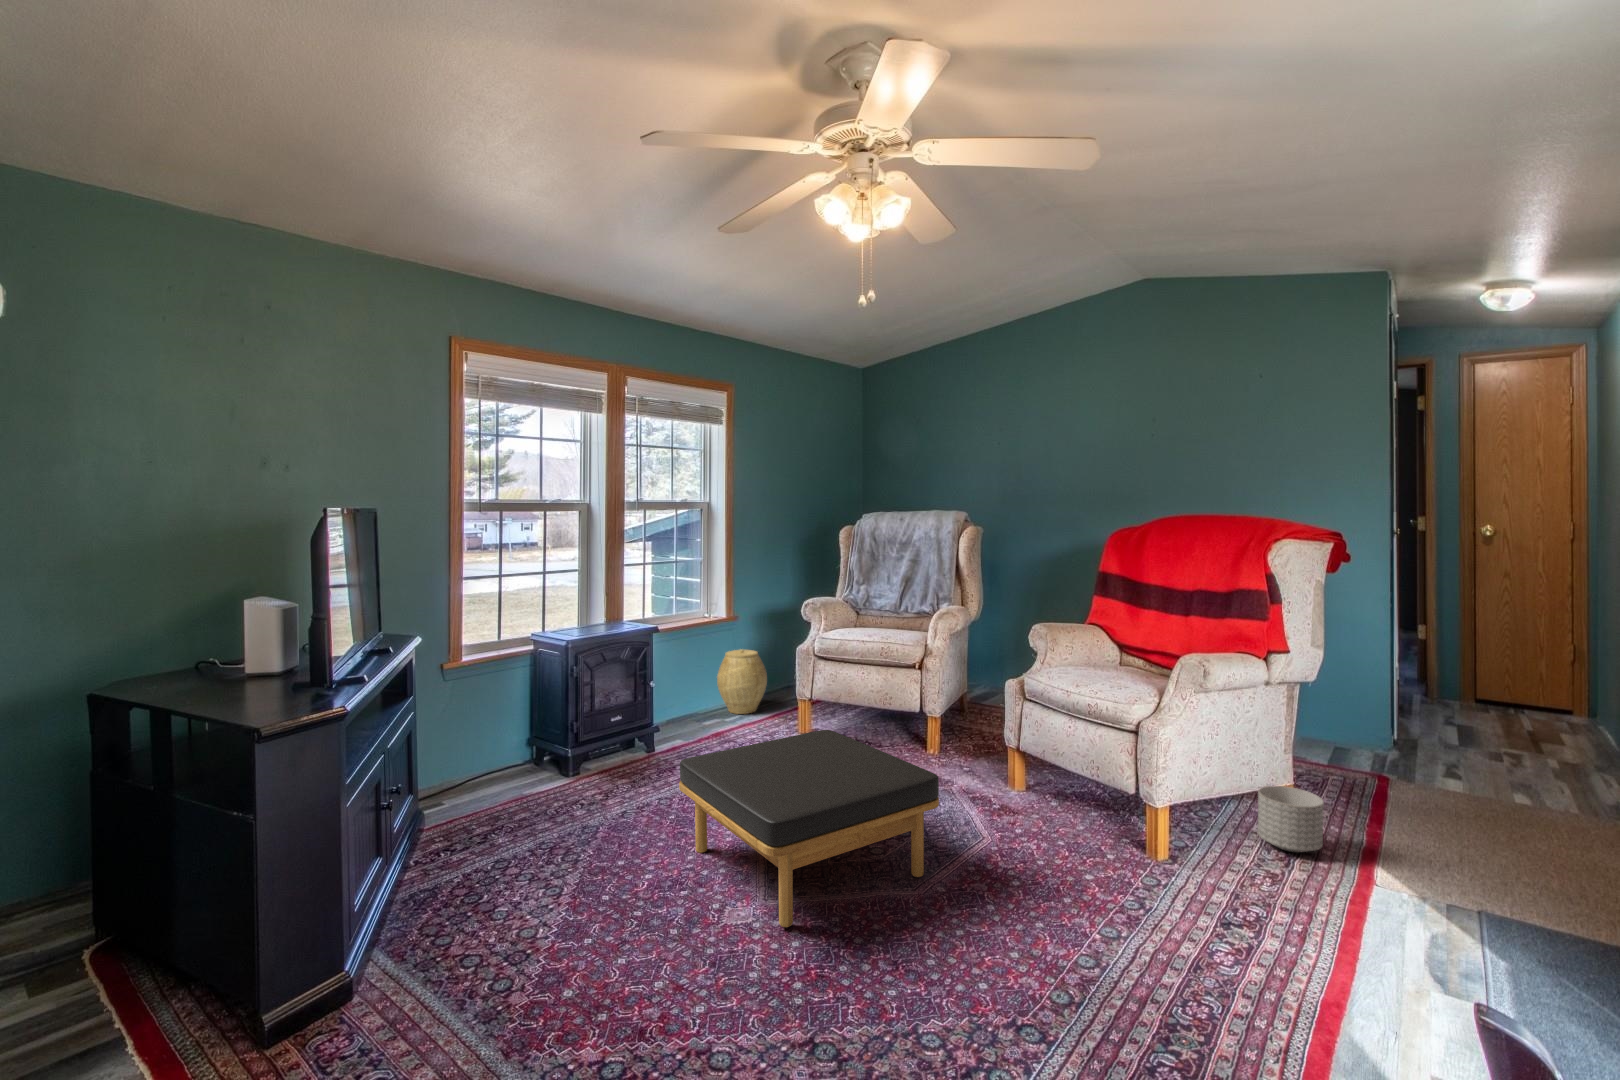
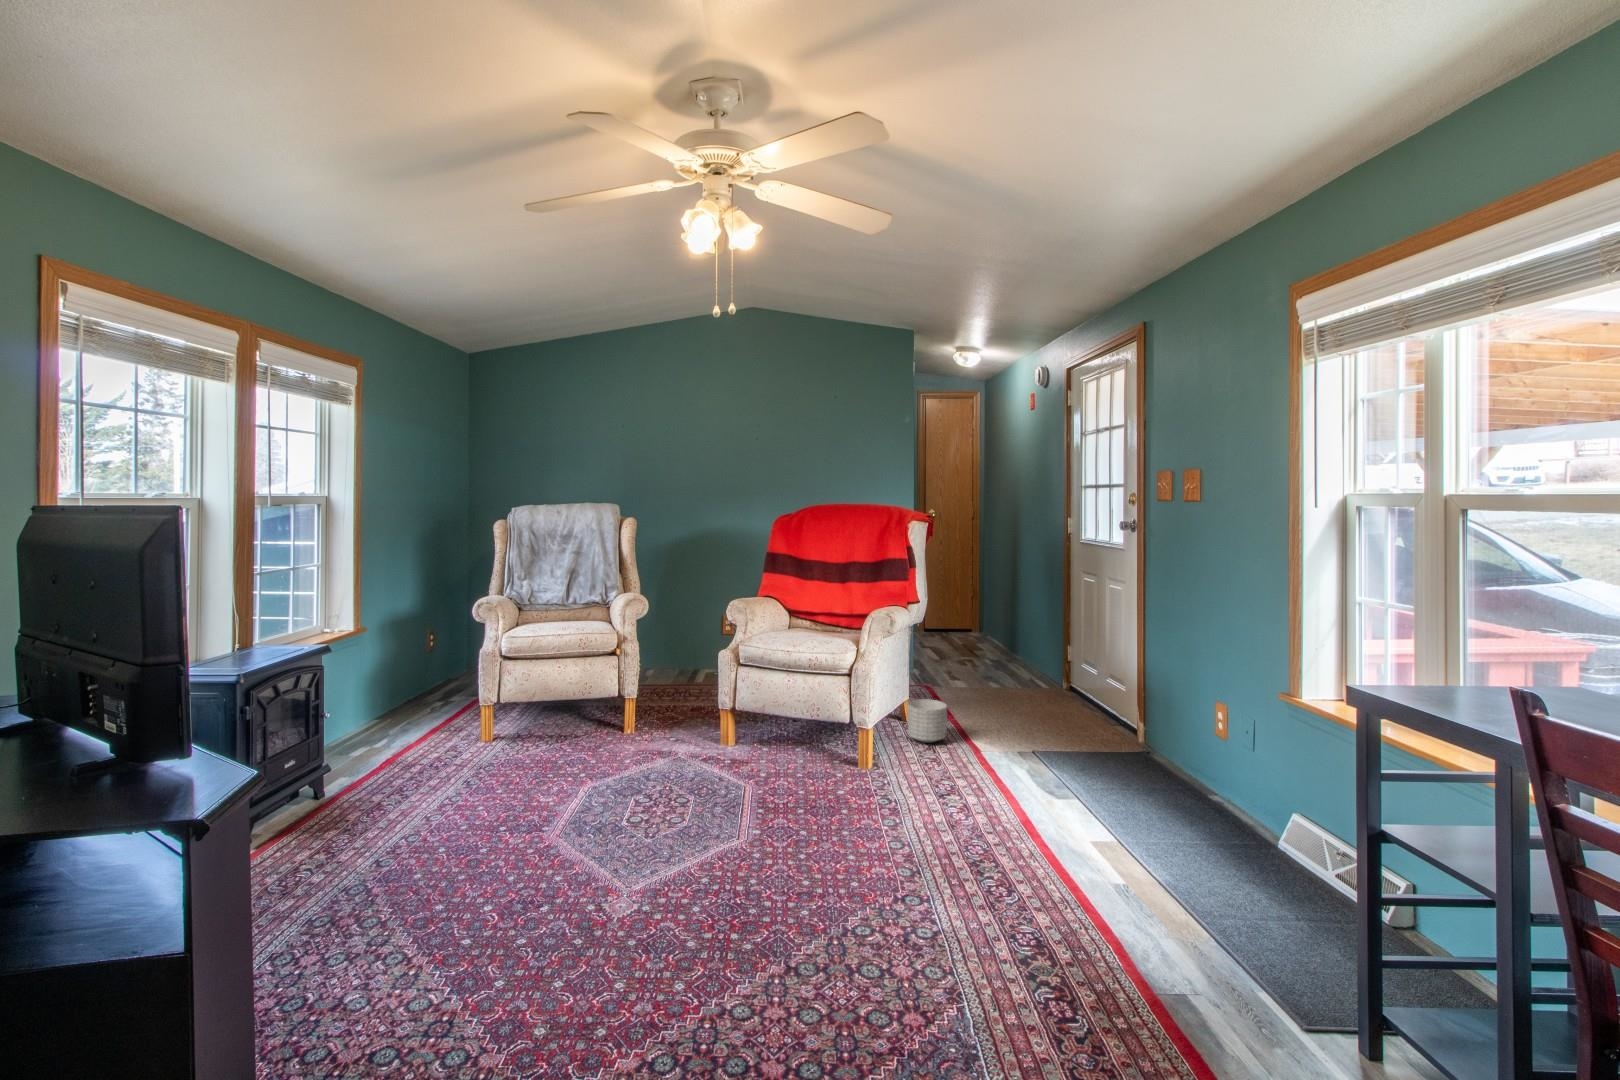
woven basket: present [717,649,767,714] -> none [348,662,417,739]
ottoman: present [679,730,939,927] -> none [493,723,750,902]

